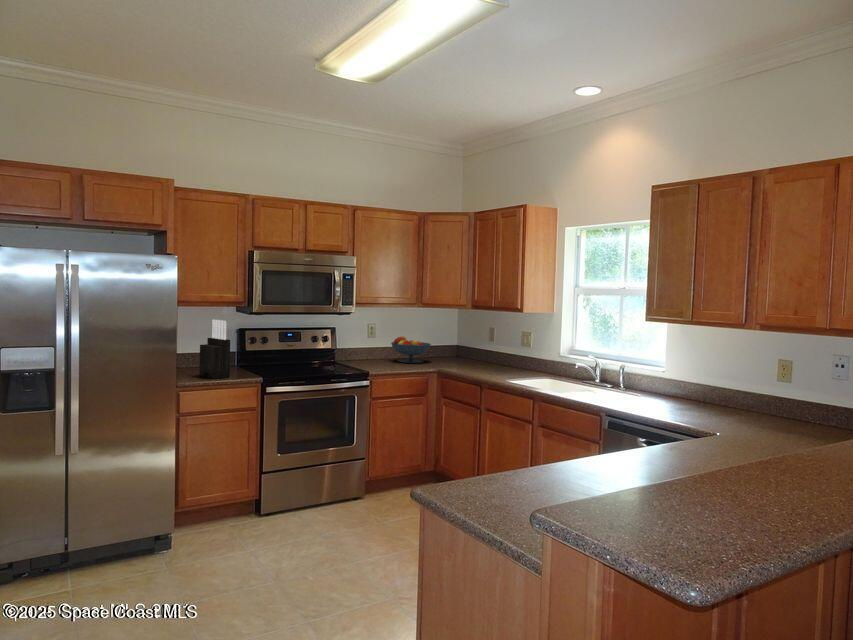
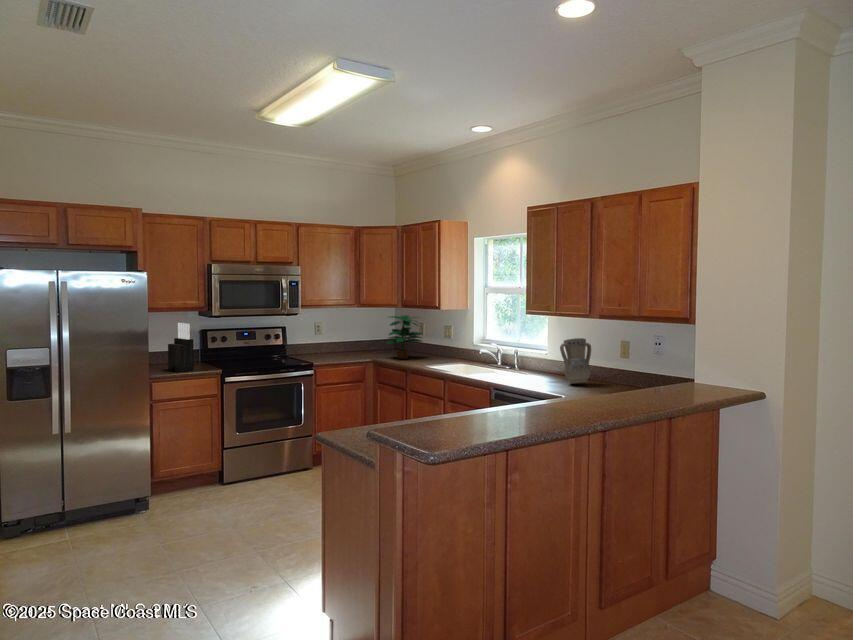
potted plant: none [453,318,498,370] -> present [387,315,422,359]
fruit bowl: present [391,336,431,363] -> none [335,332,370,355]
vase: none [700,354,740,413] -> present [560,338,591,384]

